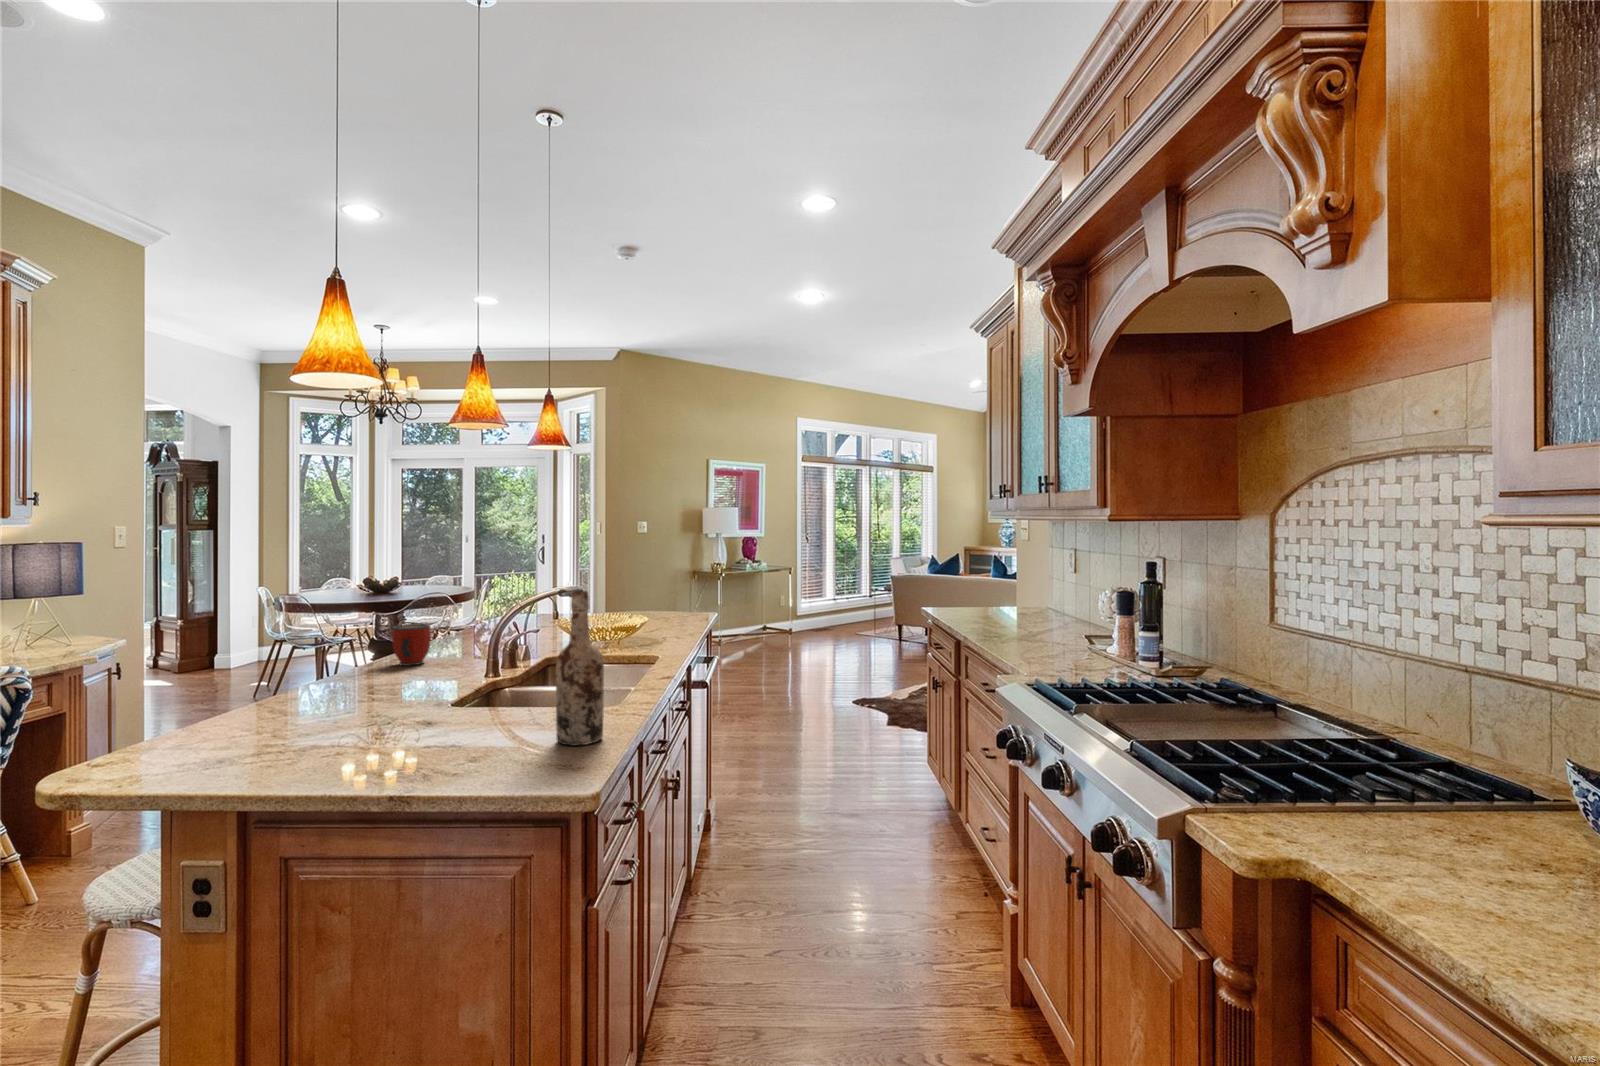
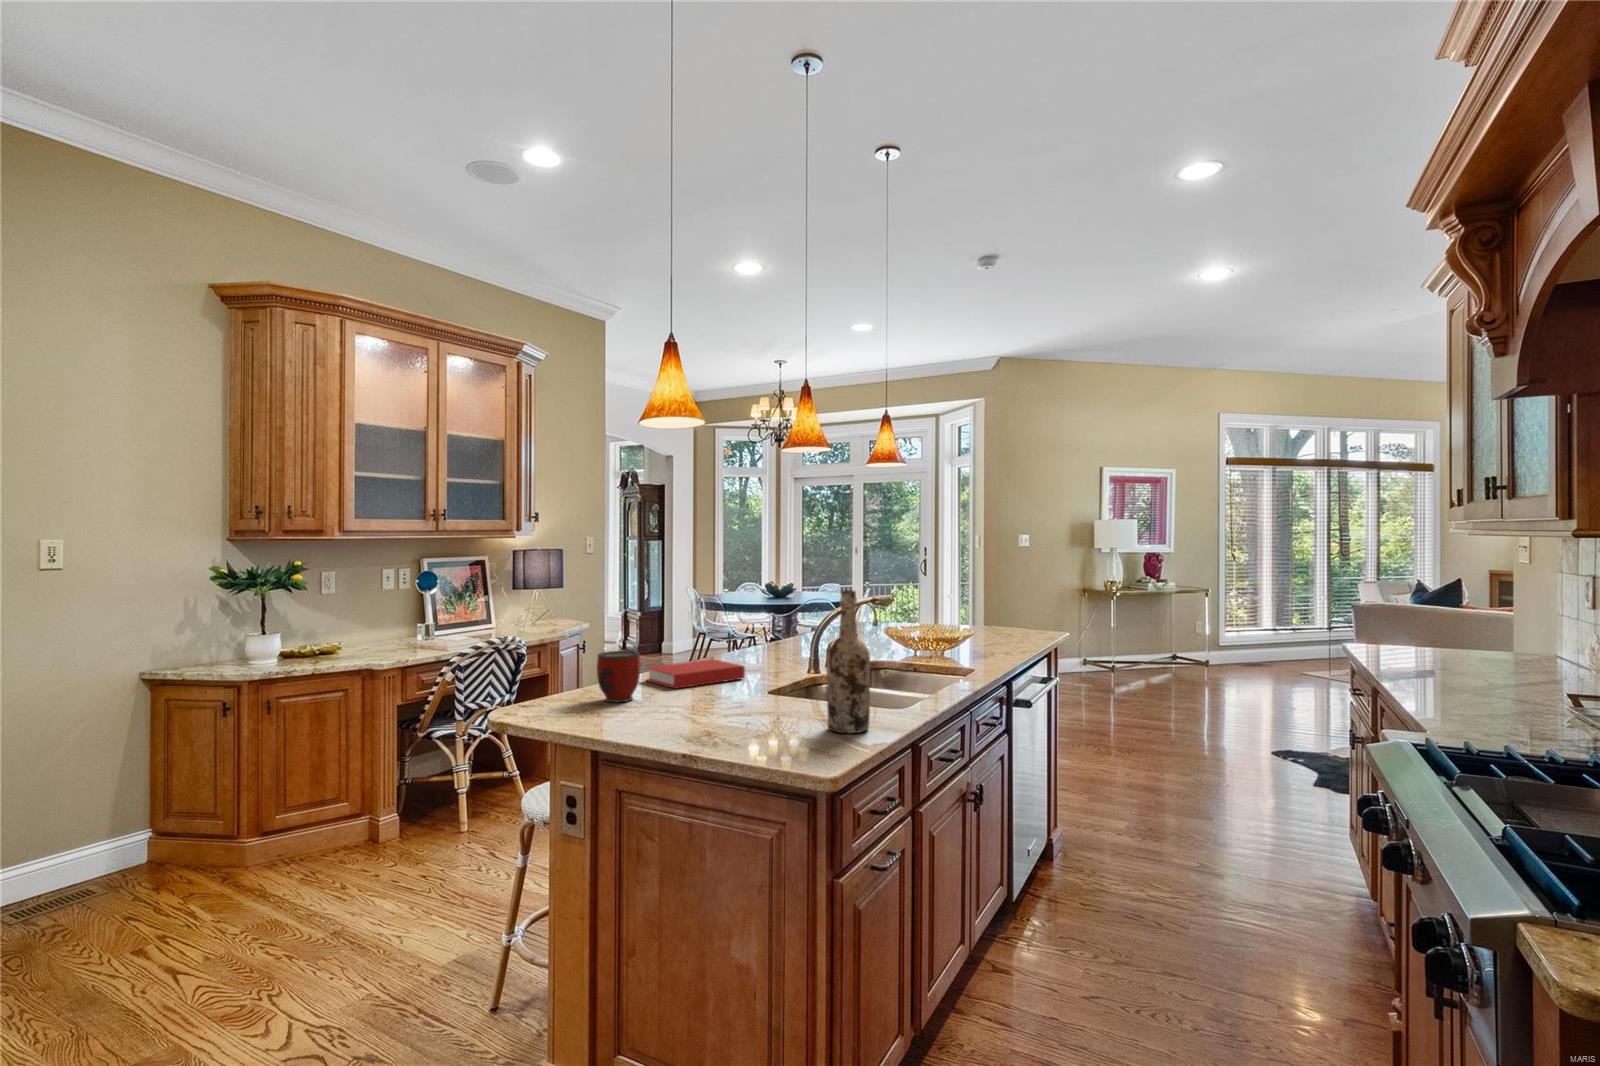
mug: present [392,624,431,666] -> present [597,651,641,702]
book: none [274,675,414,717] -> present [646,659,745,689]

